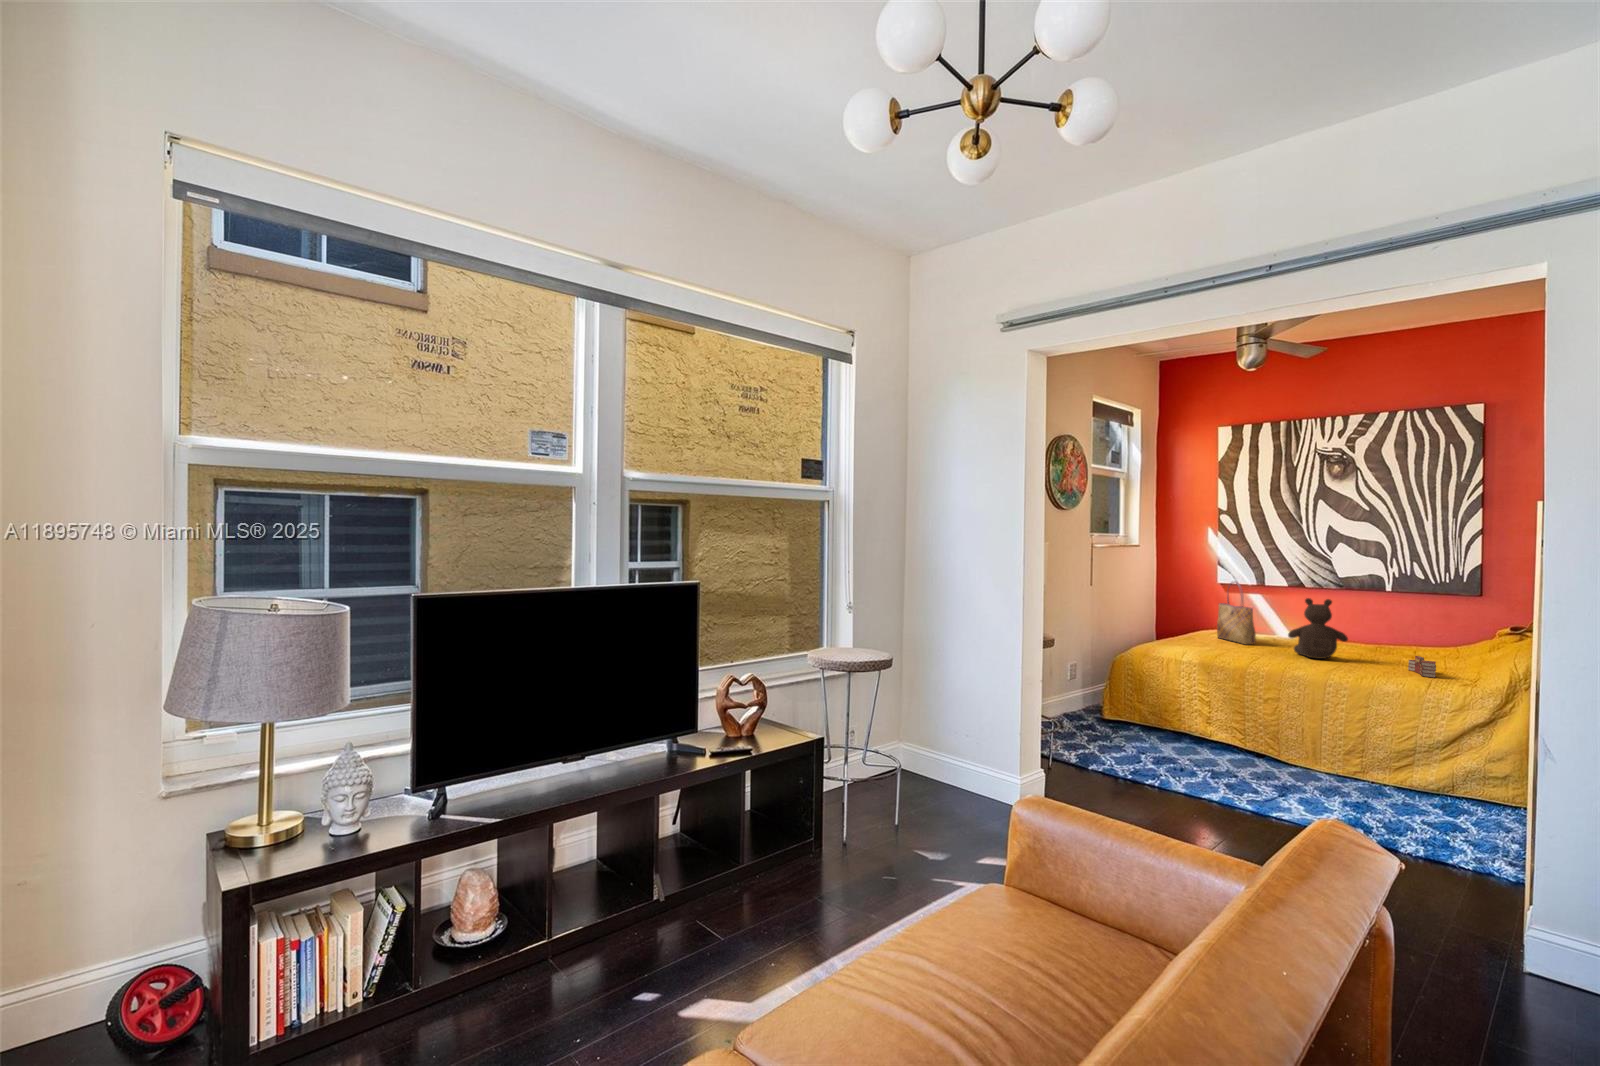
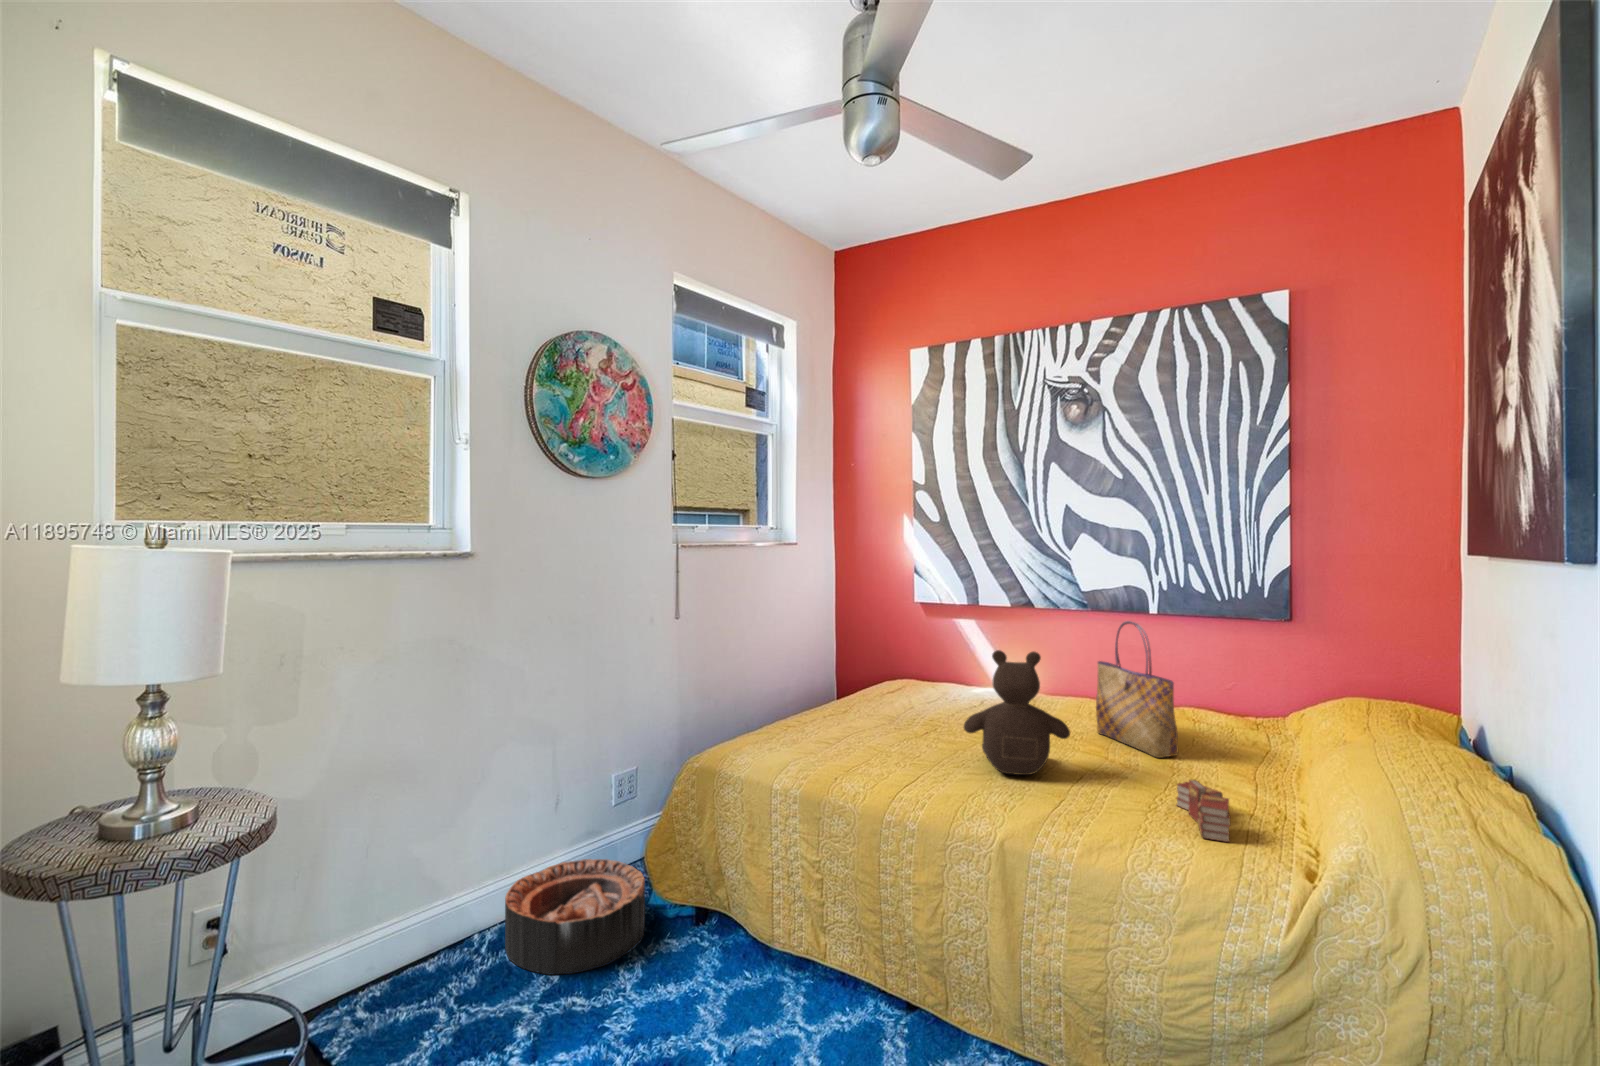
tote bag: present [1217,582,1256,644] -> present [1096,621,1178,758]
basket: none [1047,697,1116,735] -> present [505,859,645,975]

